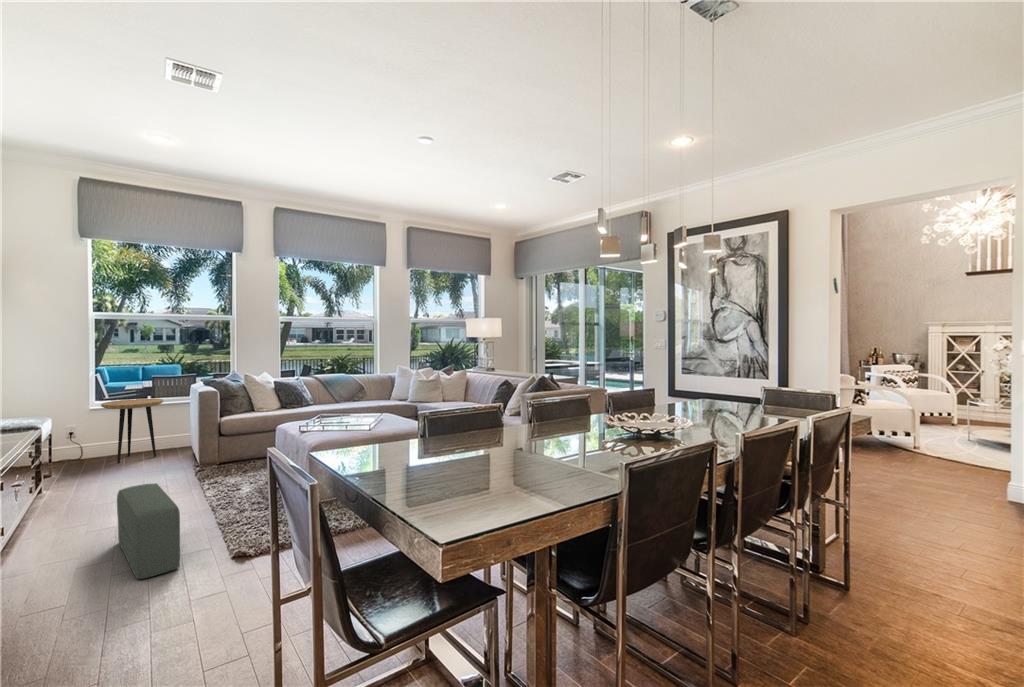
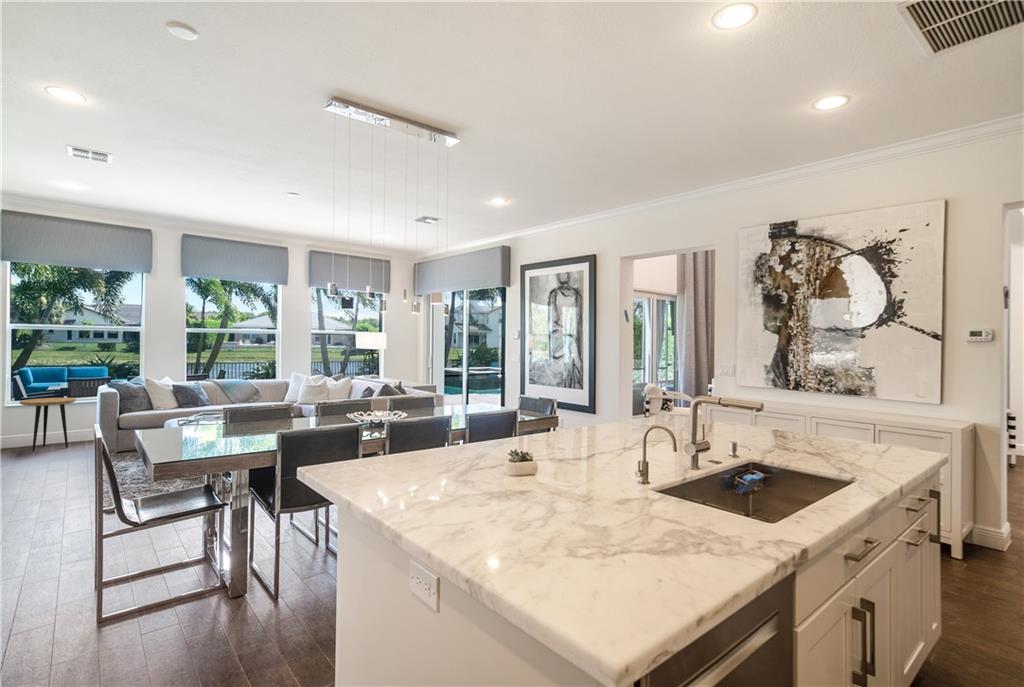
pouf: present [117,483,180,579] -> none [19,459,62,523]

